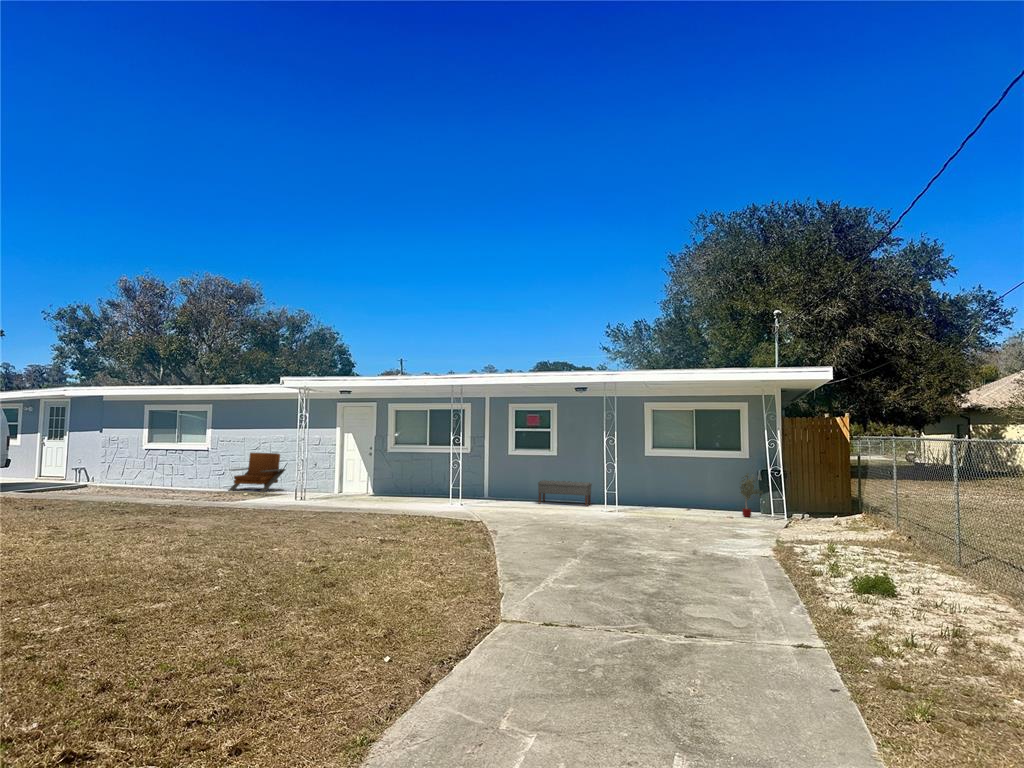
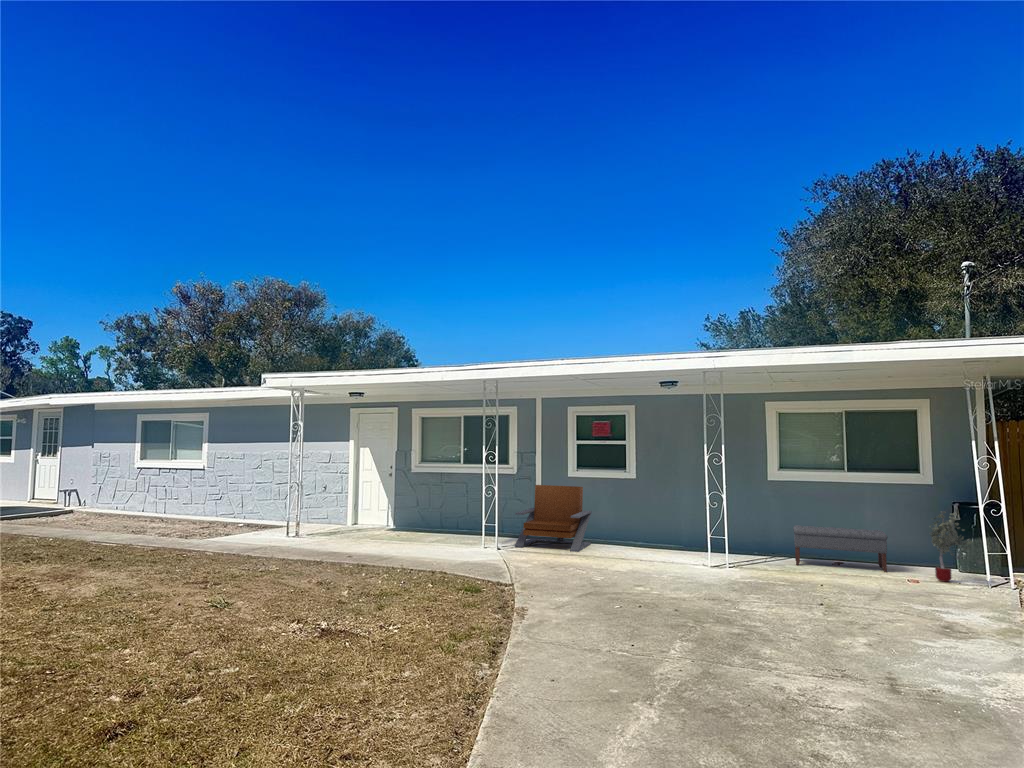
lounge chair: present [228,453,285,493] -> present [515,485,592,552]
bench: present [538,480,592,507] -> present [793,525,888,572]

